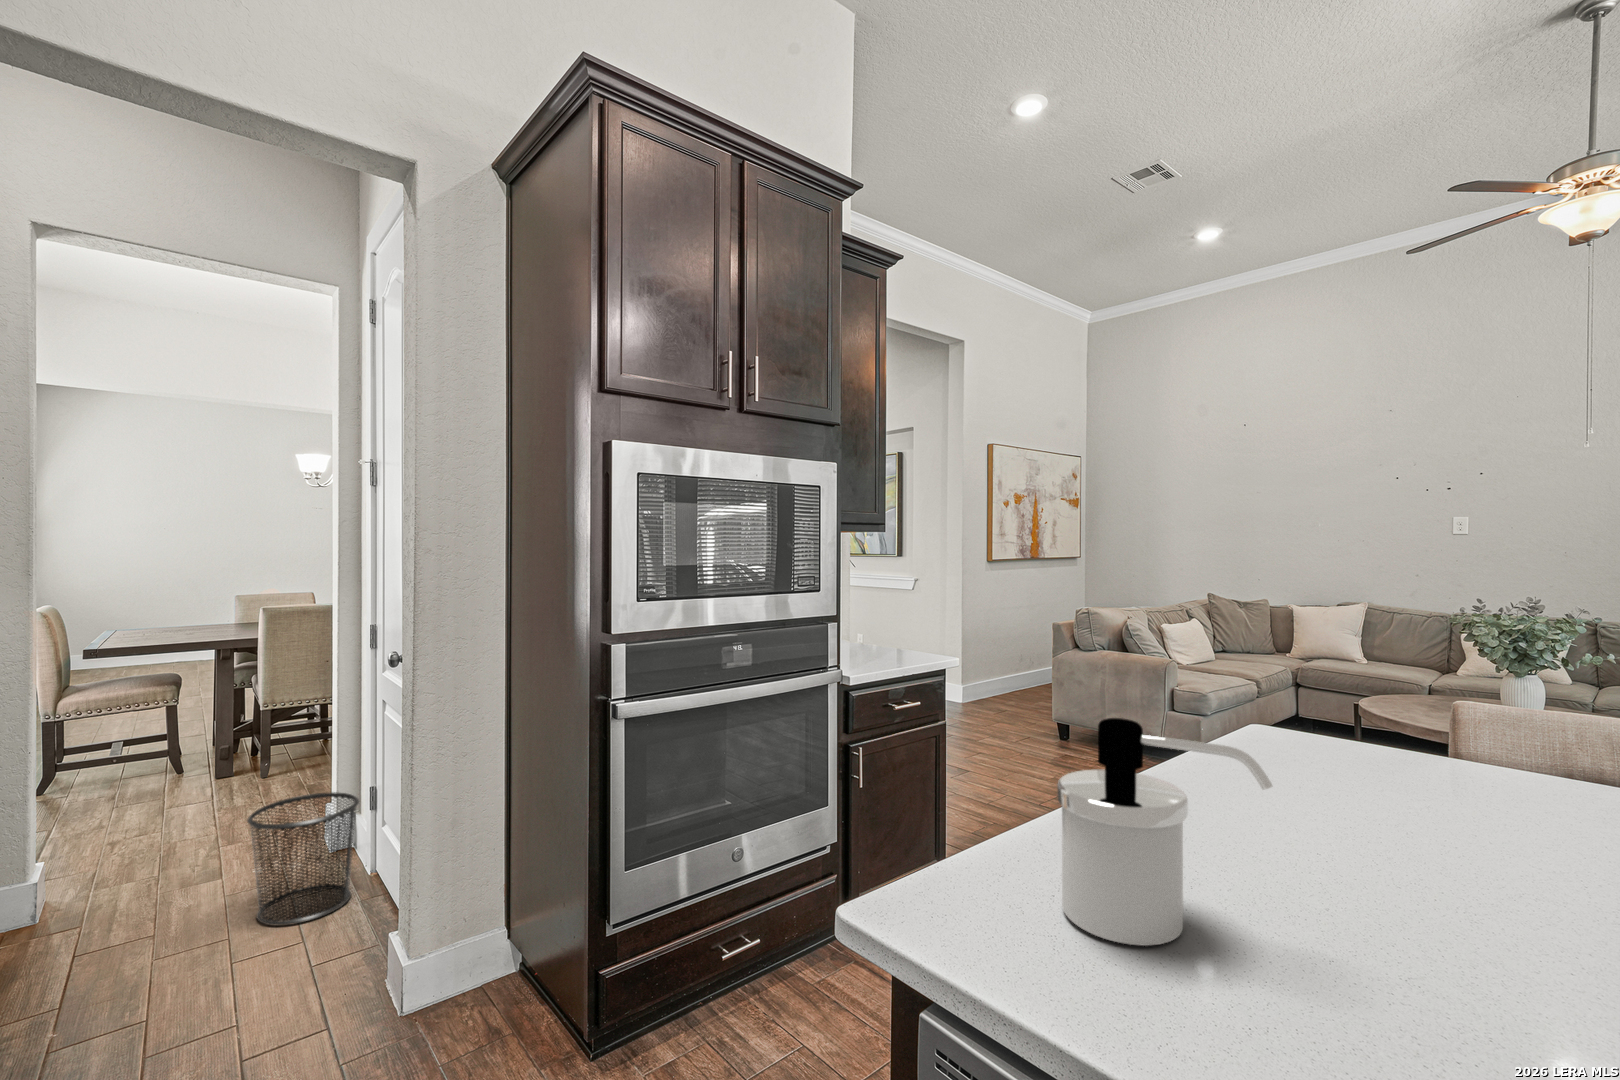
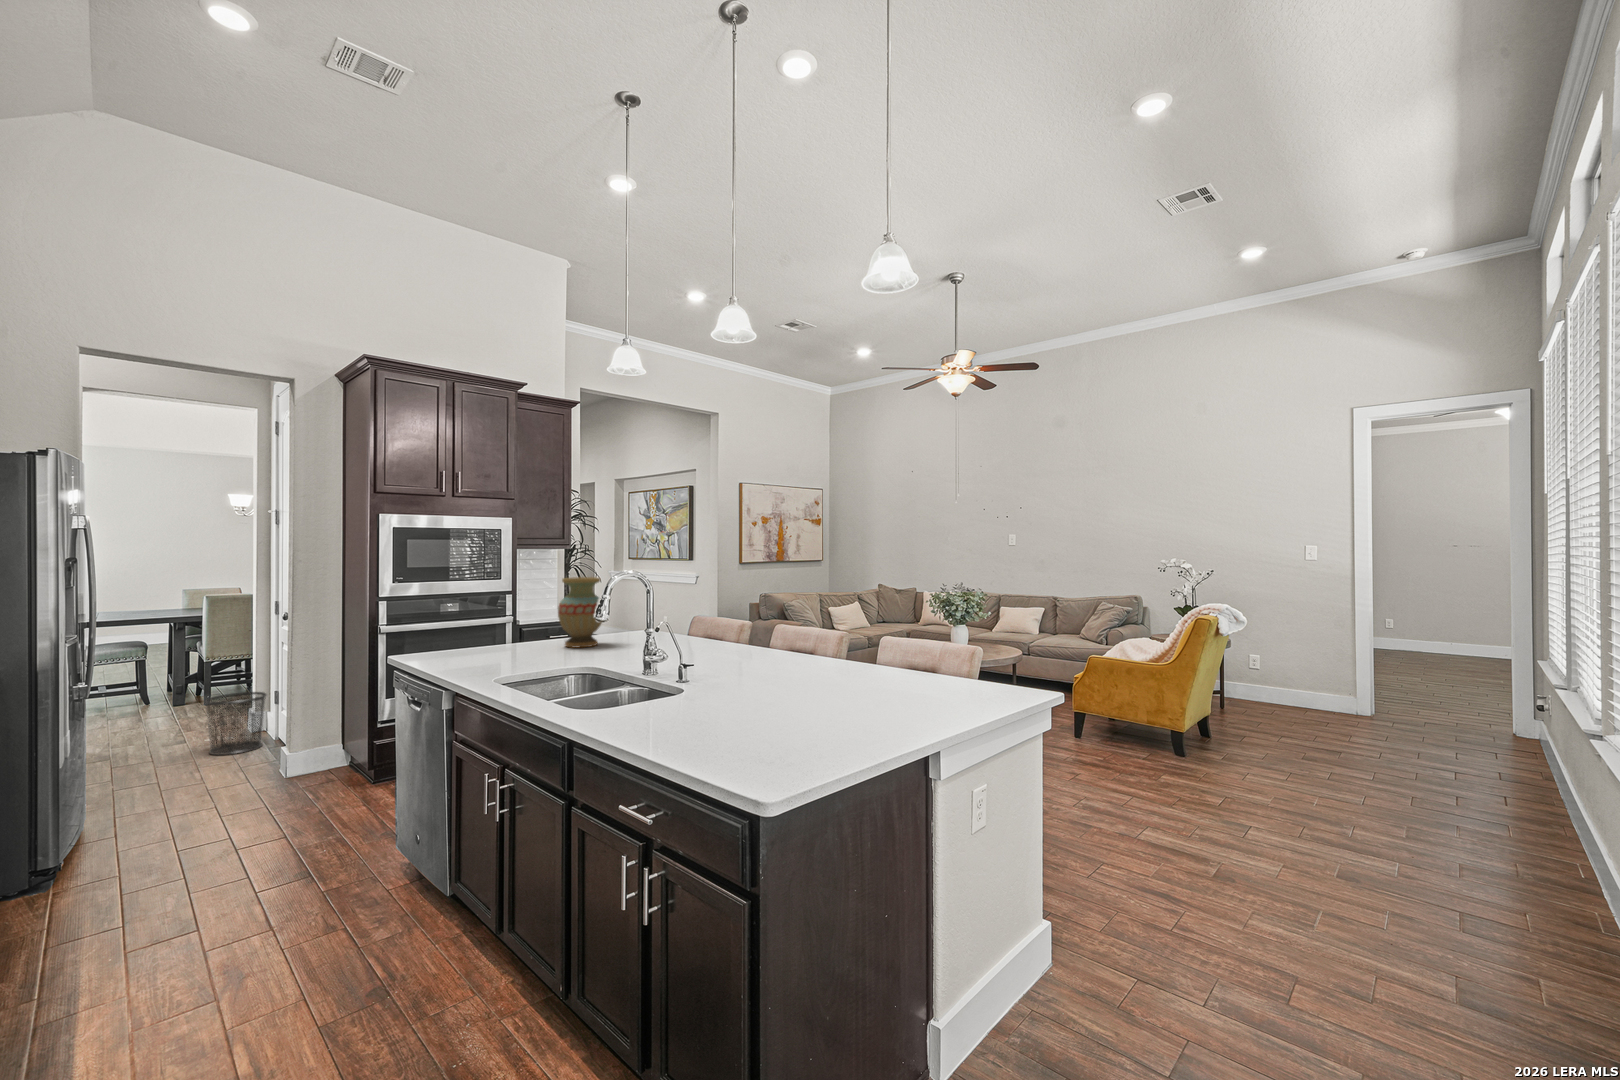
vase: none [1292,595,1481,845] -> present [558,577,602,647]
soap dispenser: present [1057,718,1272,946] -> none [440,607,479,659]

